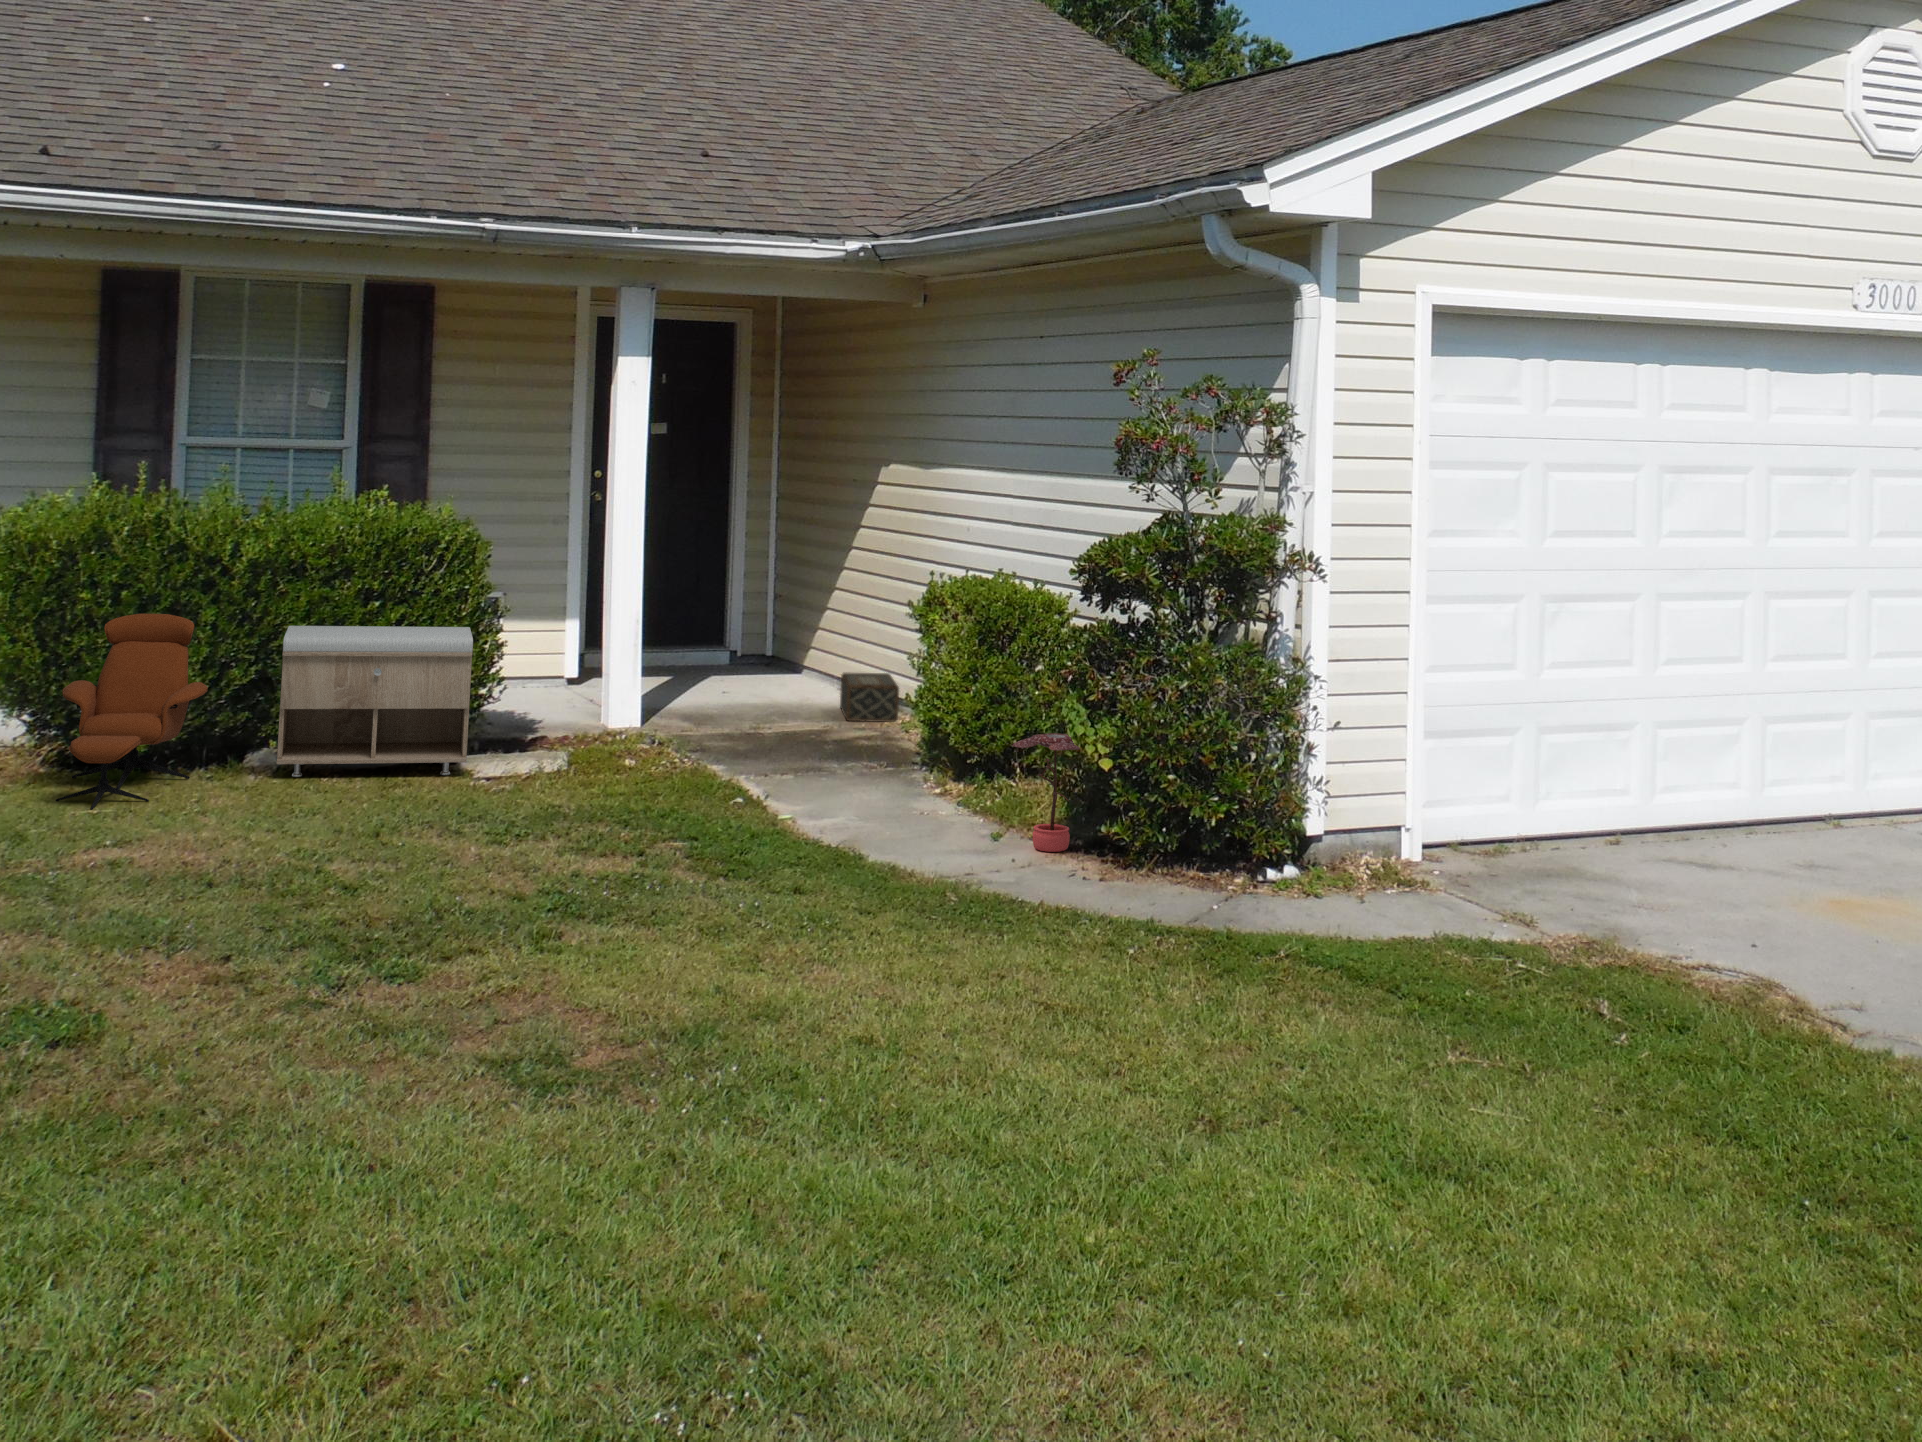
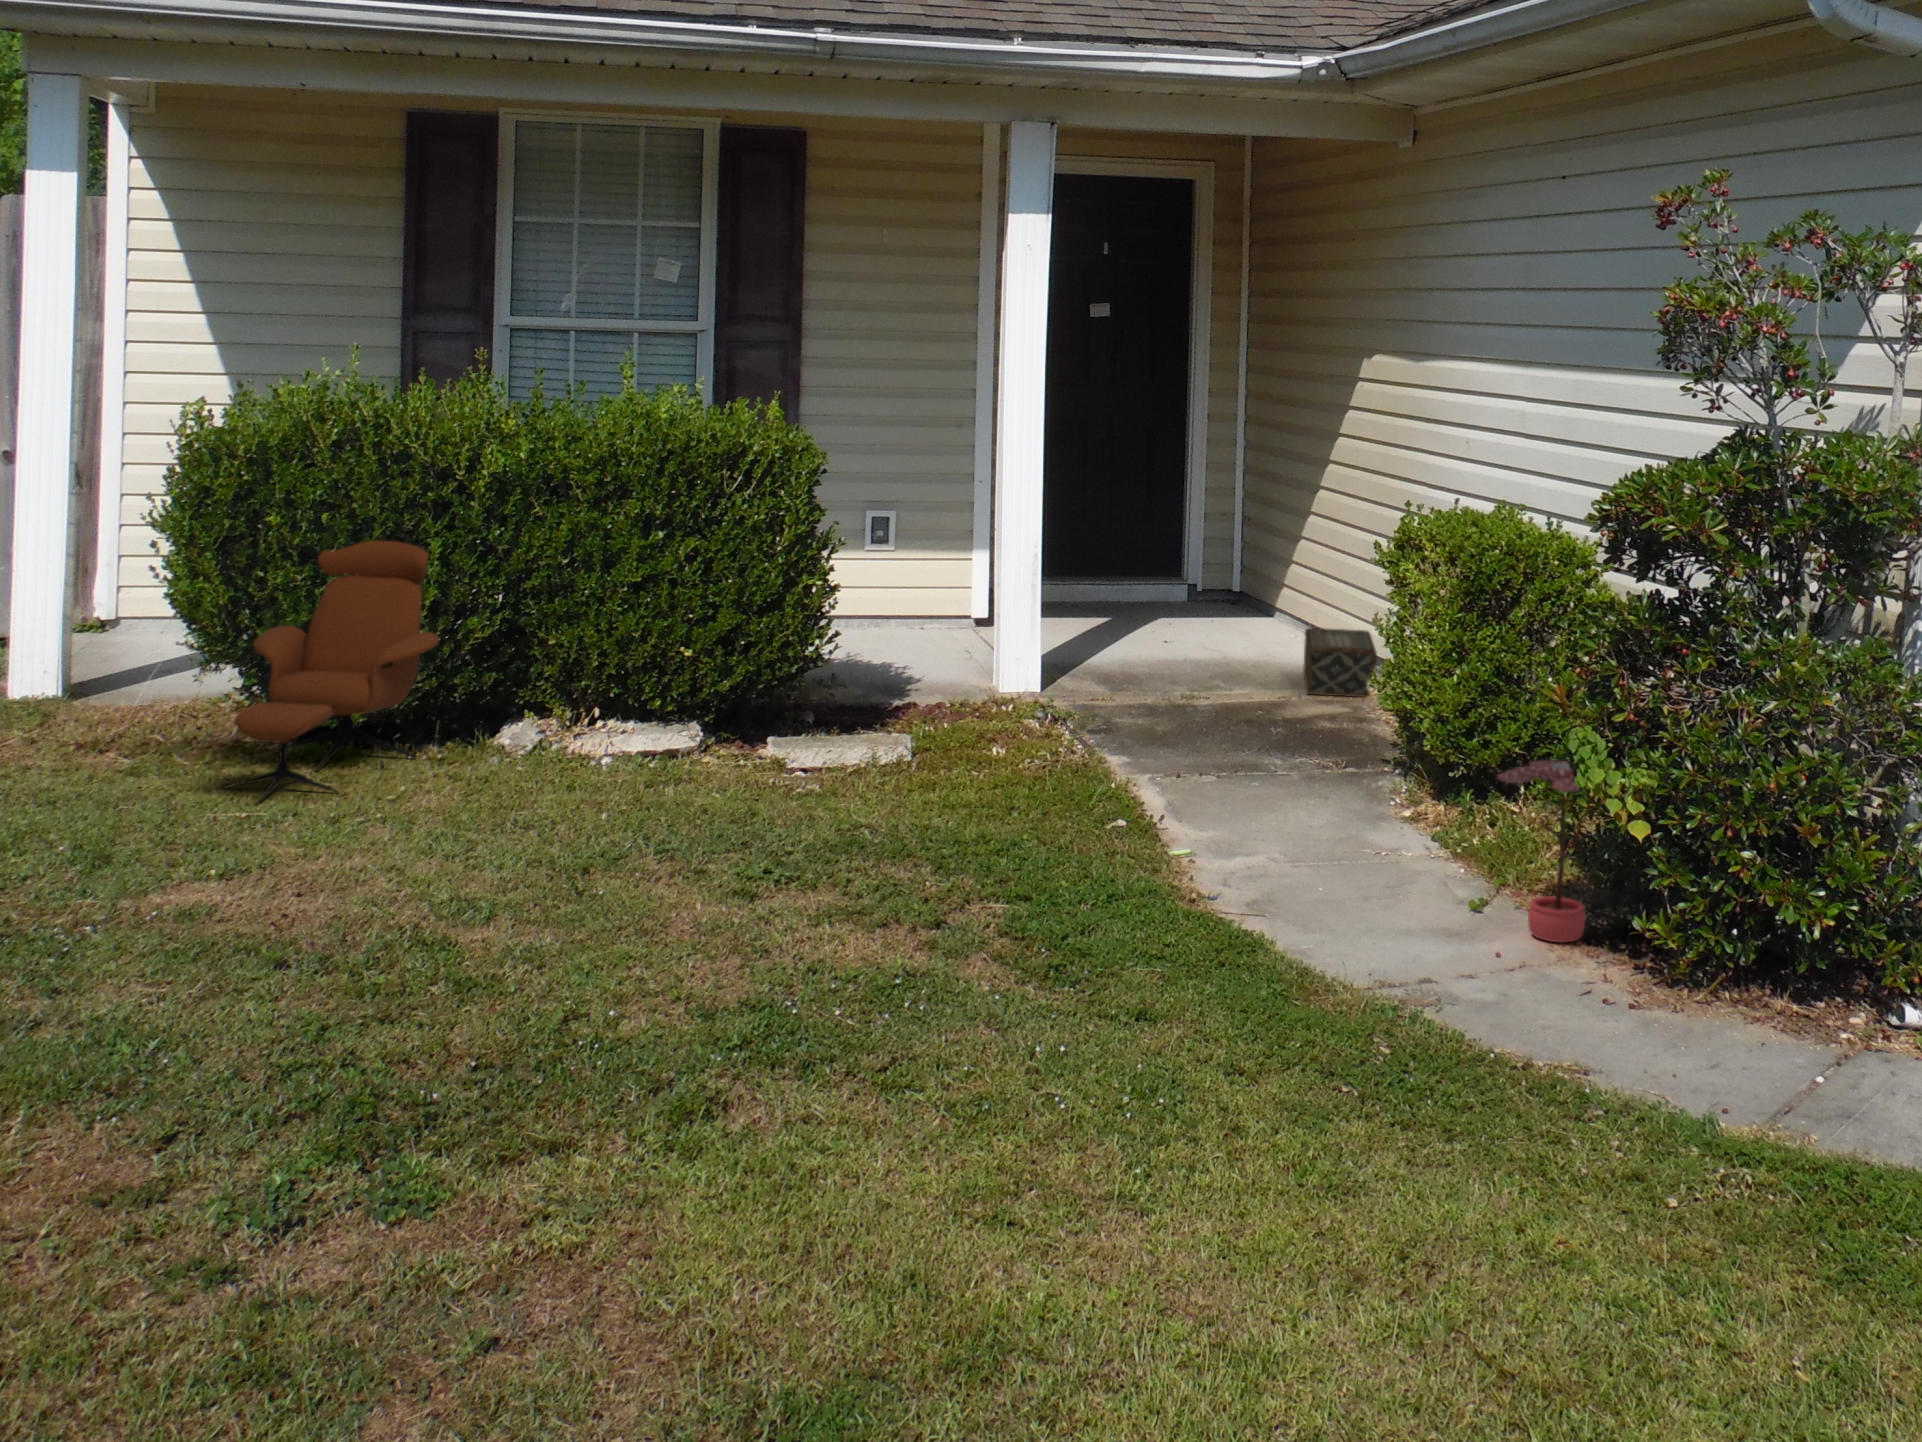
storage bench: present [277,626,473,777] -> none [525,559,787,764]

